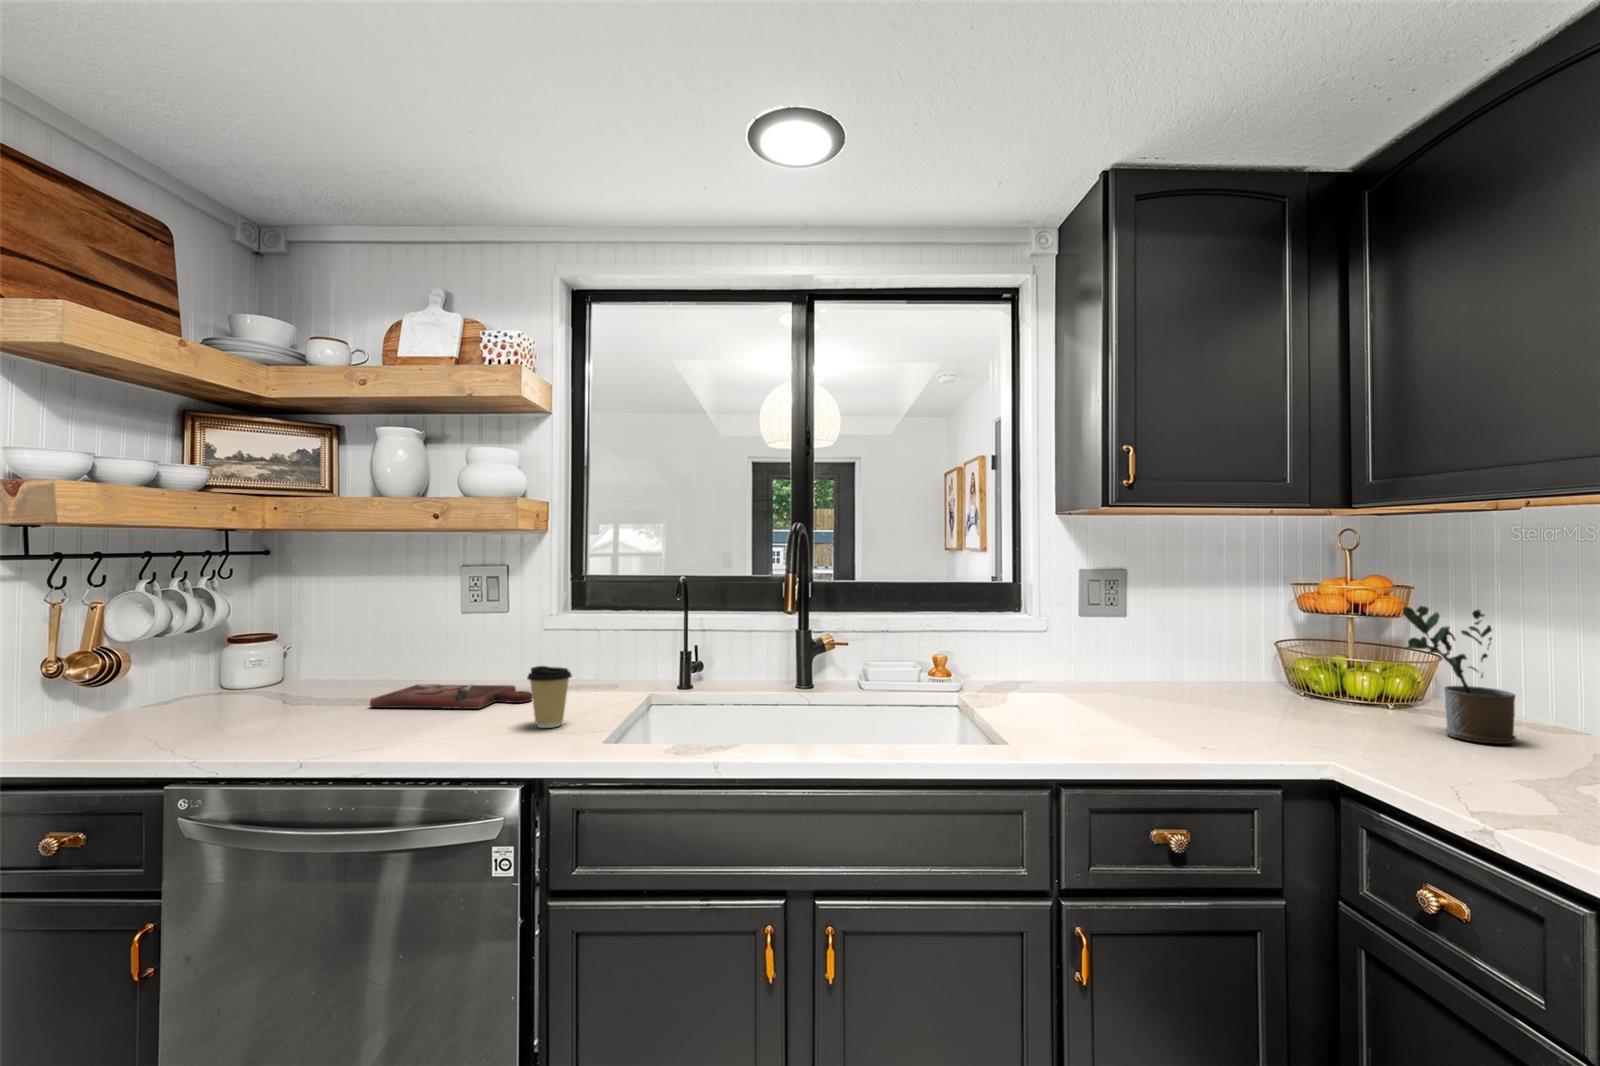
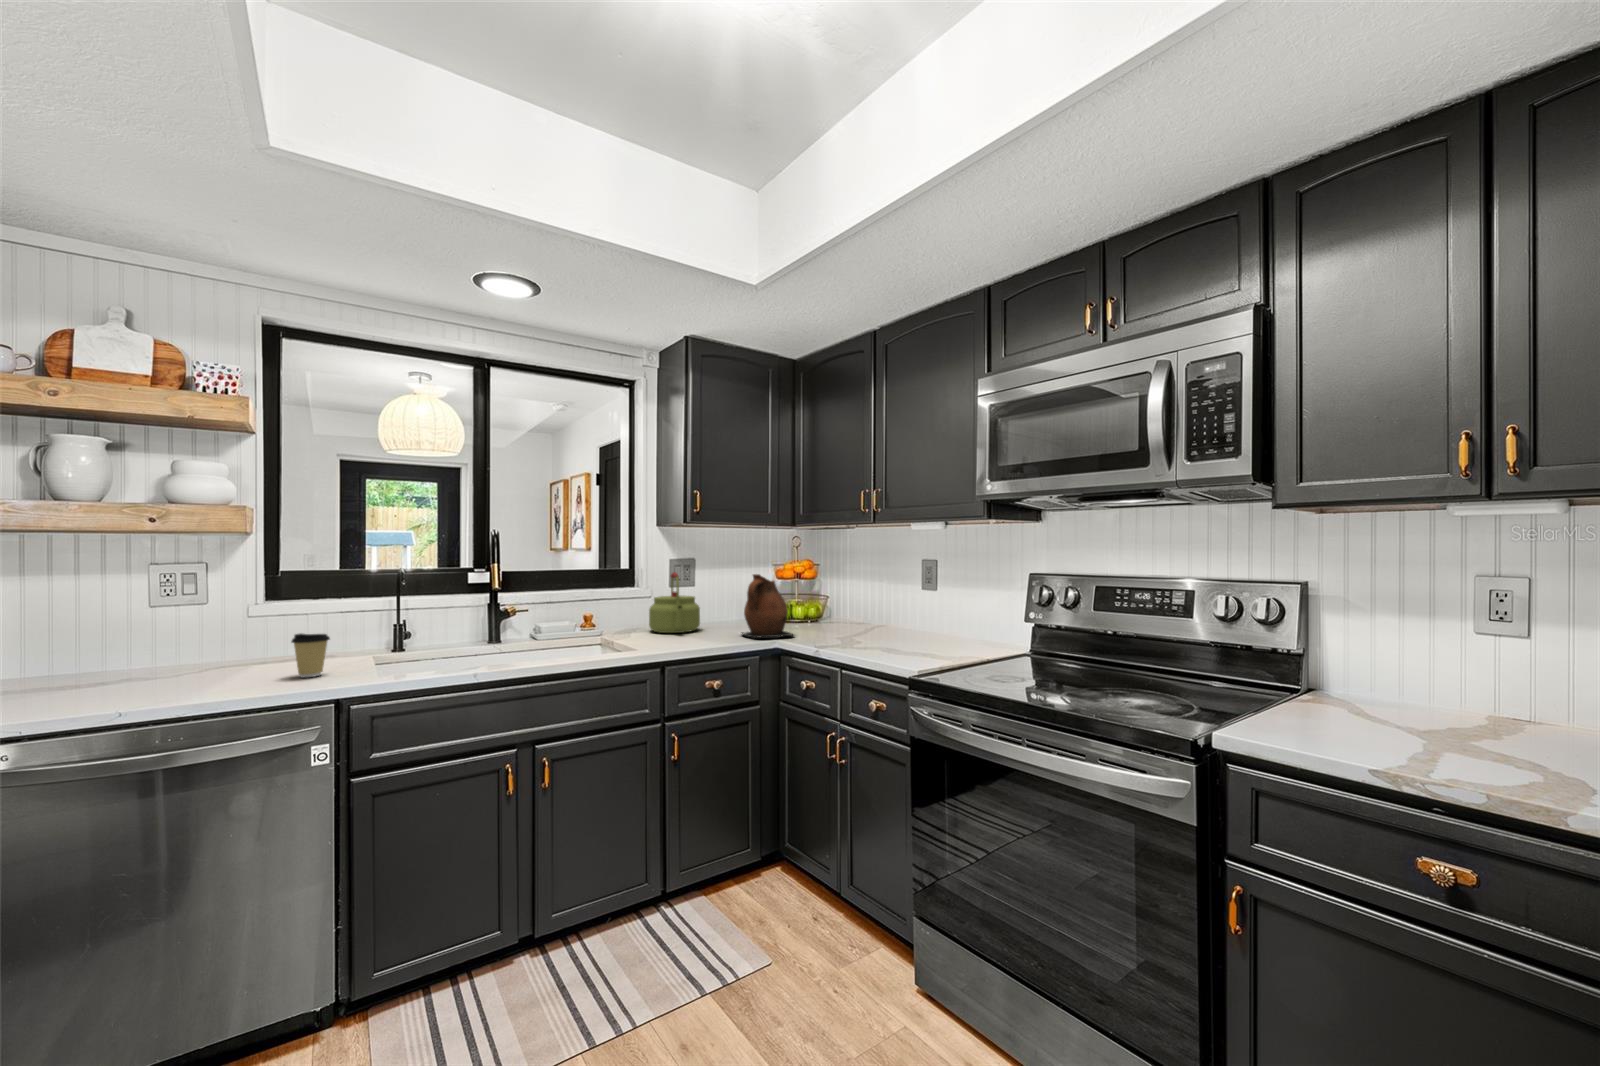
kettle: none [1042,596,1137,706] -> present [649,572,700,633]
potted plant: present [1403,606,1516,744] -> none [813,571,851,630]
ceramic pitcher: none [1219,609,1362,752] -> present [742,574,794,638]
cutting board: present [370,684,532,709] -> none [89,659,264,686]

